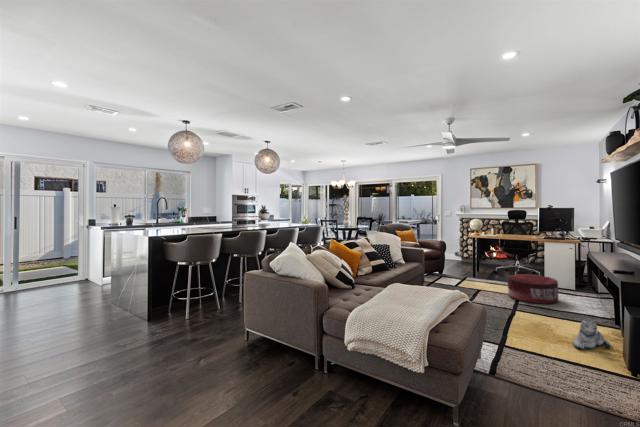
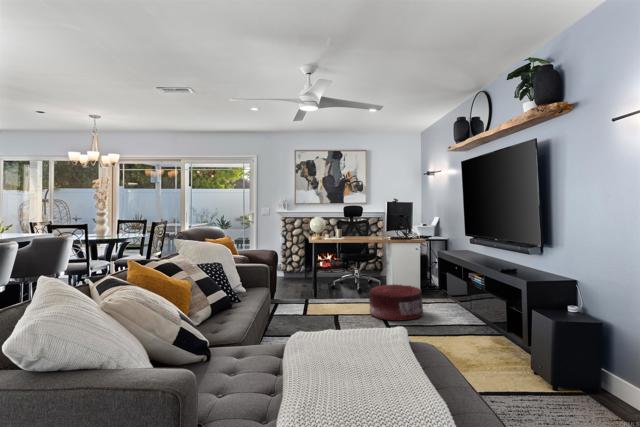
plush toy: present [573,320,610,349] -> none [477,334,508,371]

